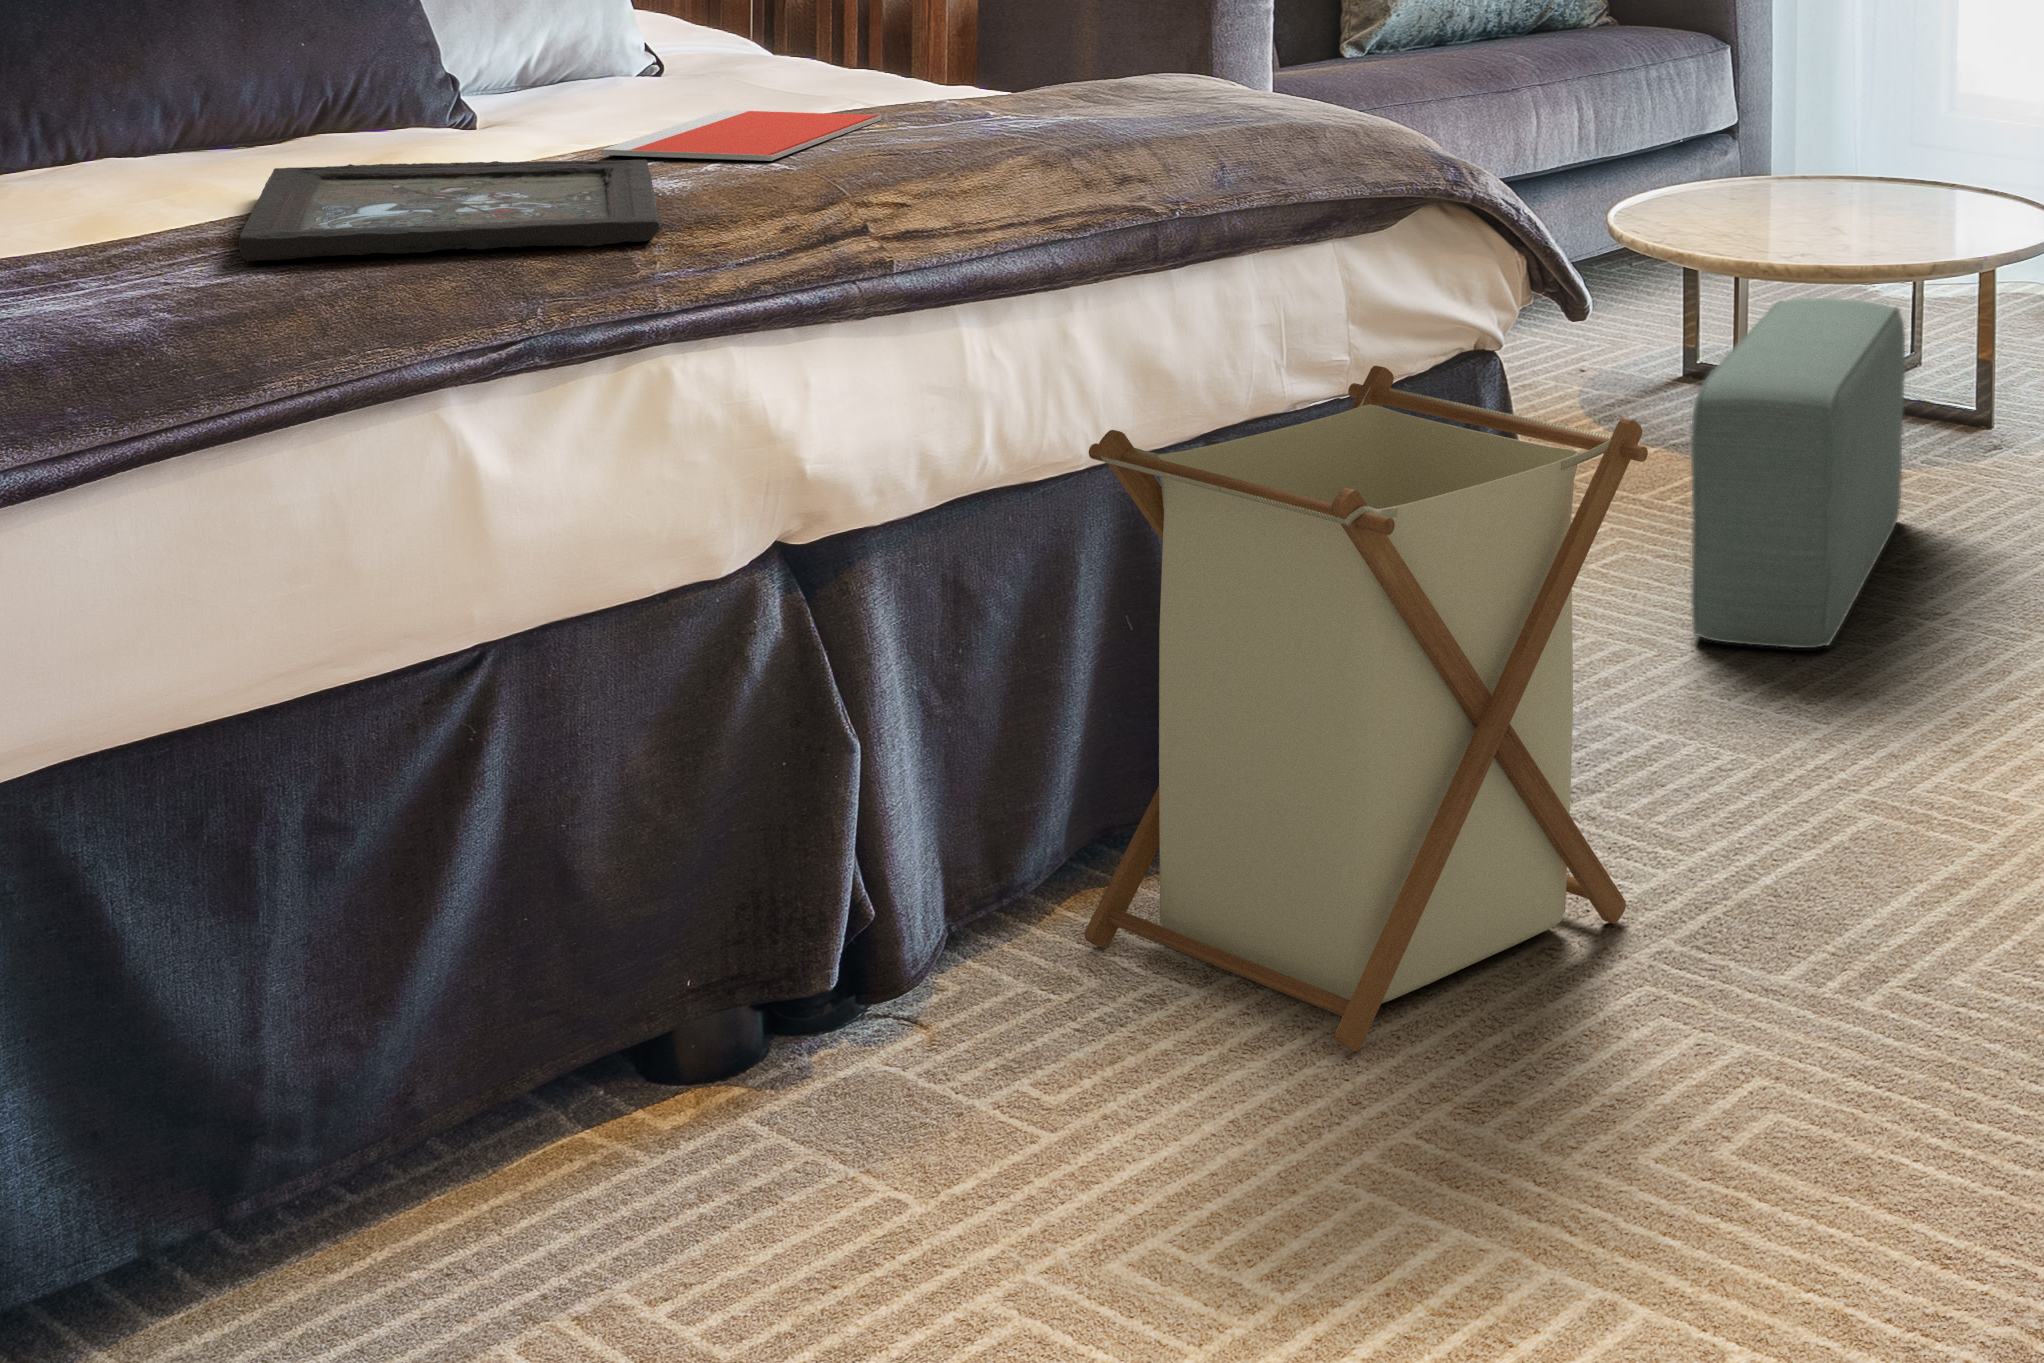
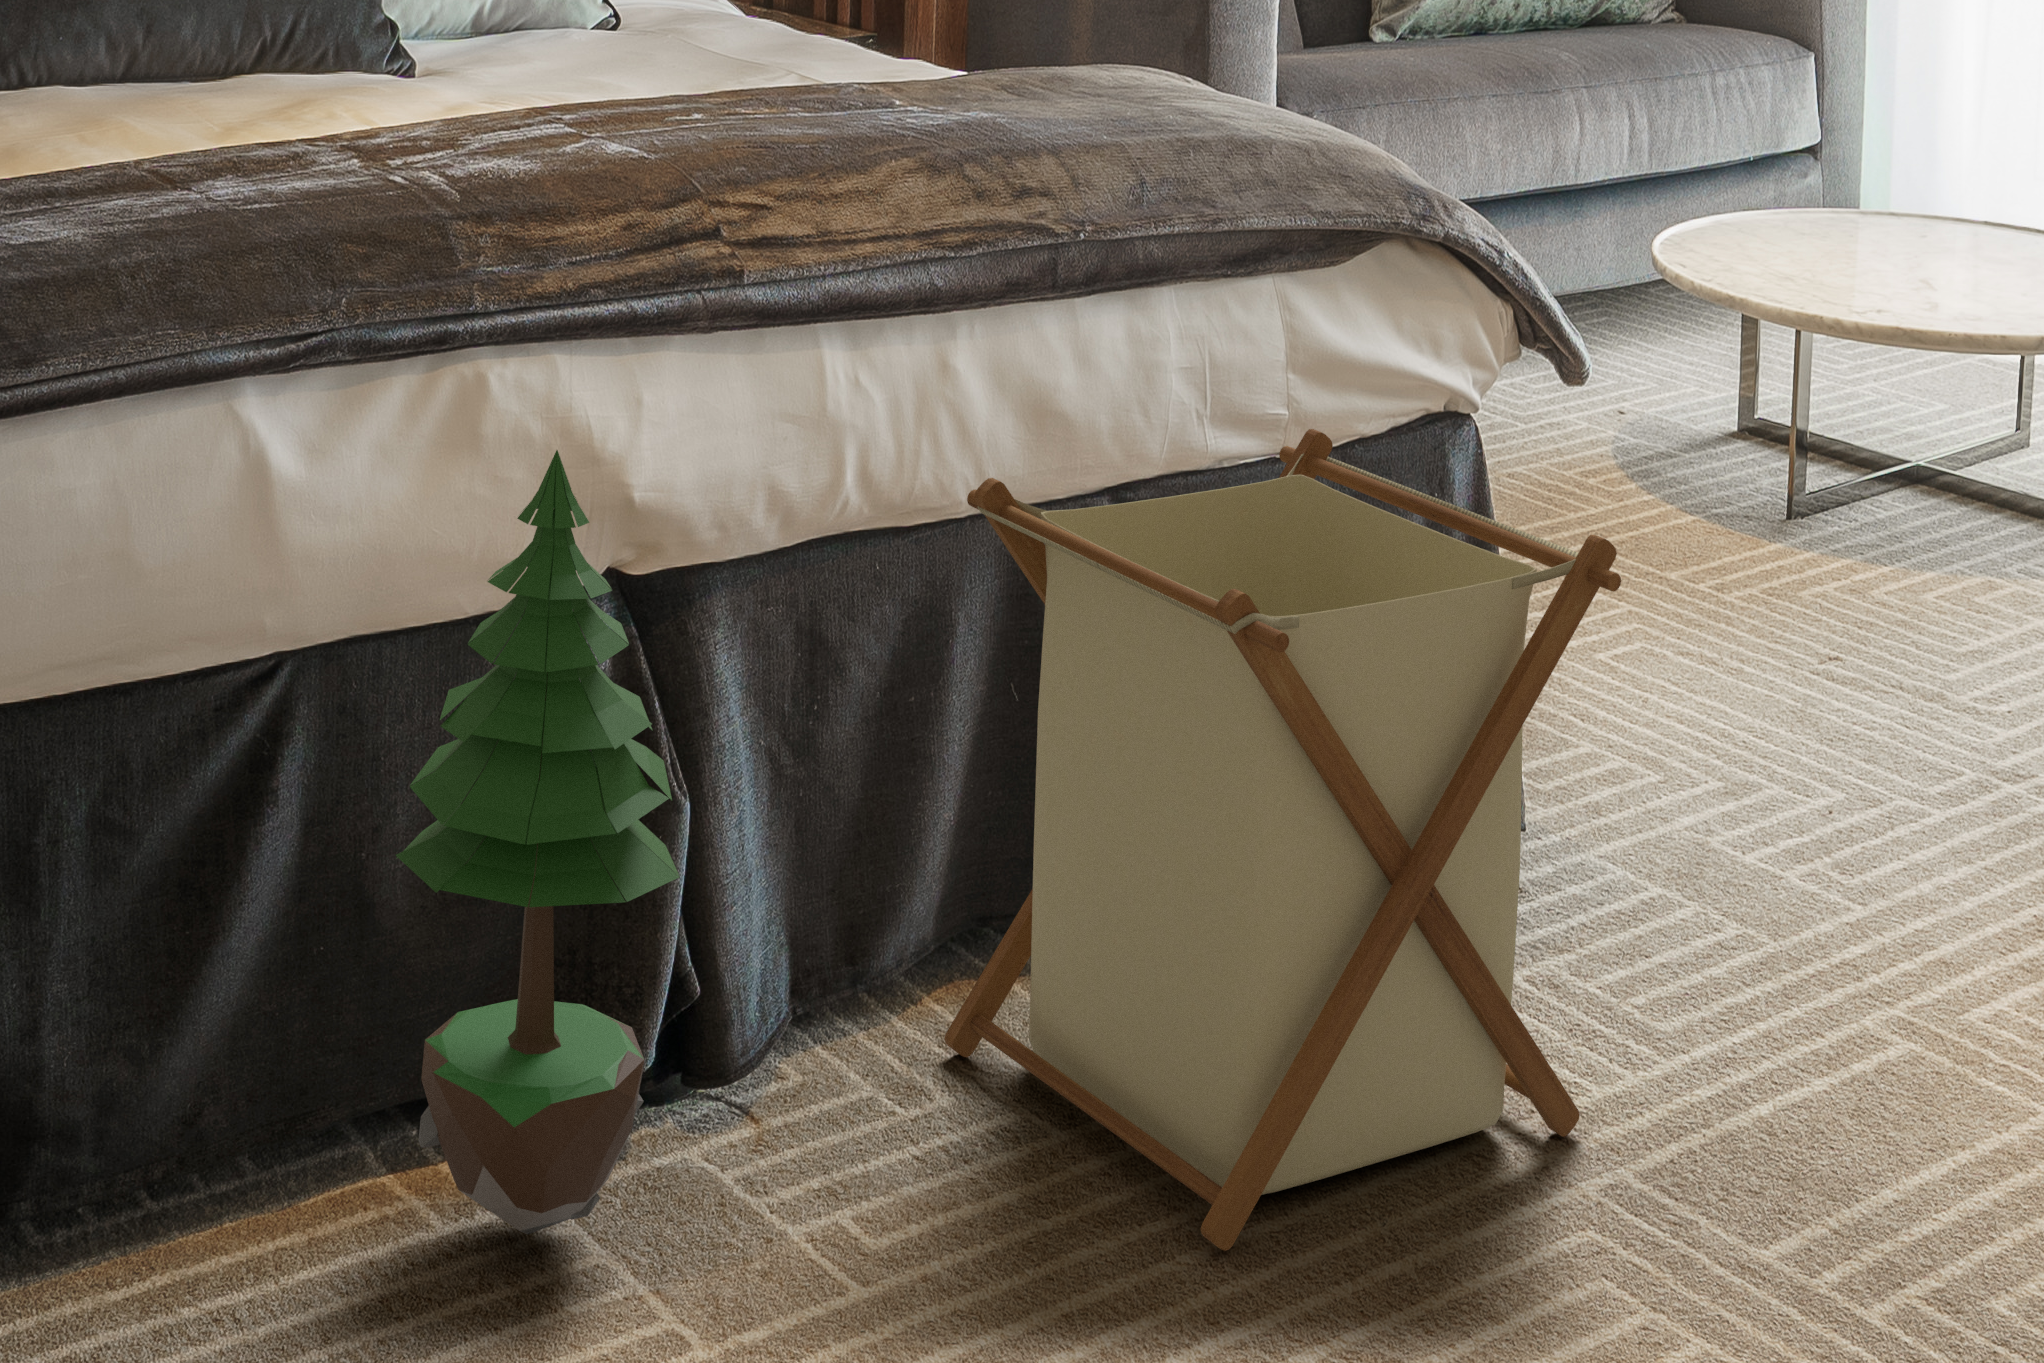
notebook: present [601,110,881,161] -> none [505,75,803,138]
tray: present [239,160,660,261] -> none [99,109,539,225]
pouf: present [1691,298,1905,648] -> none [1711,376,2001,806]
potted tree: none [602,430,873,1148] -> present [396,450,679,1234]

